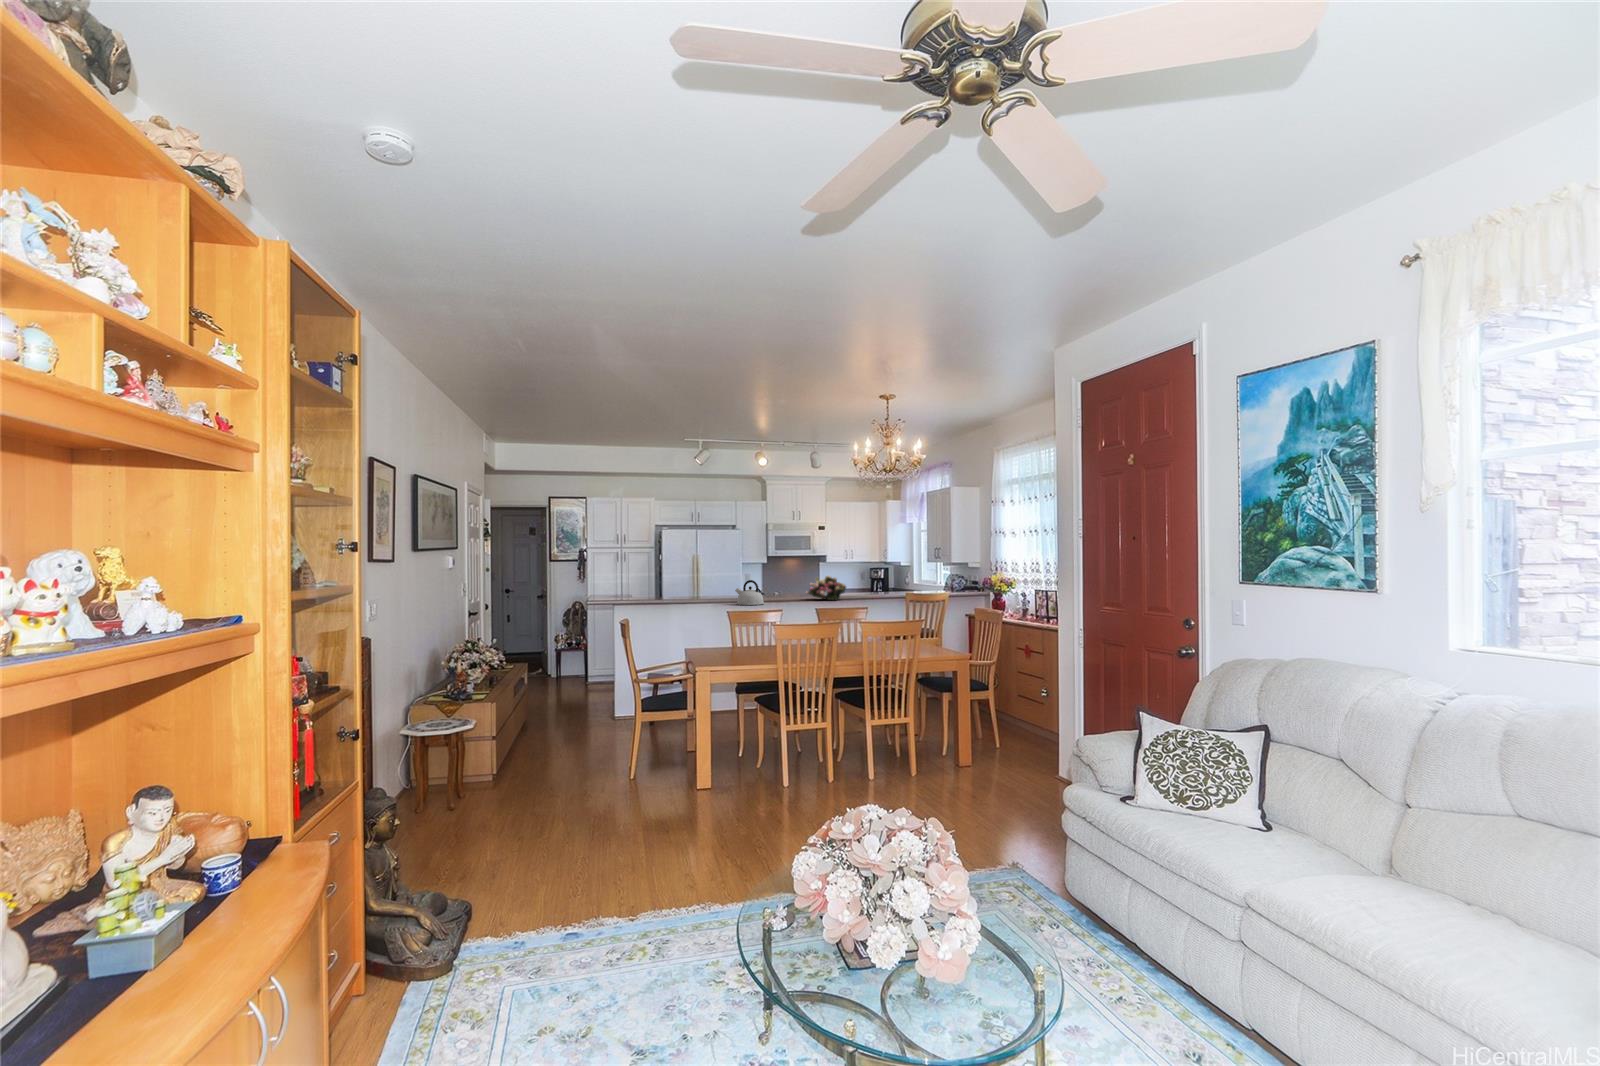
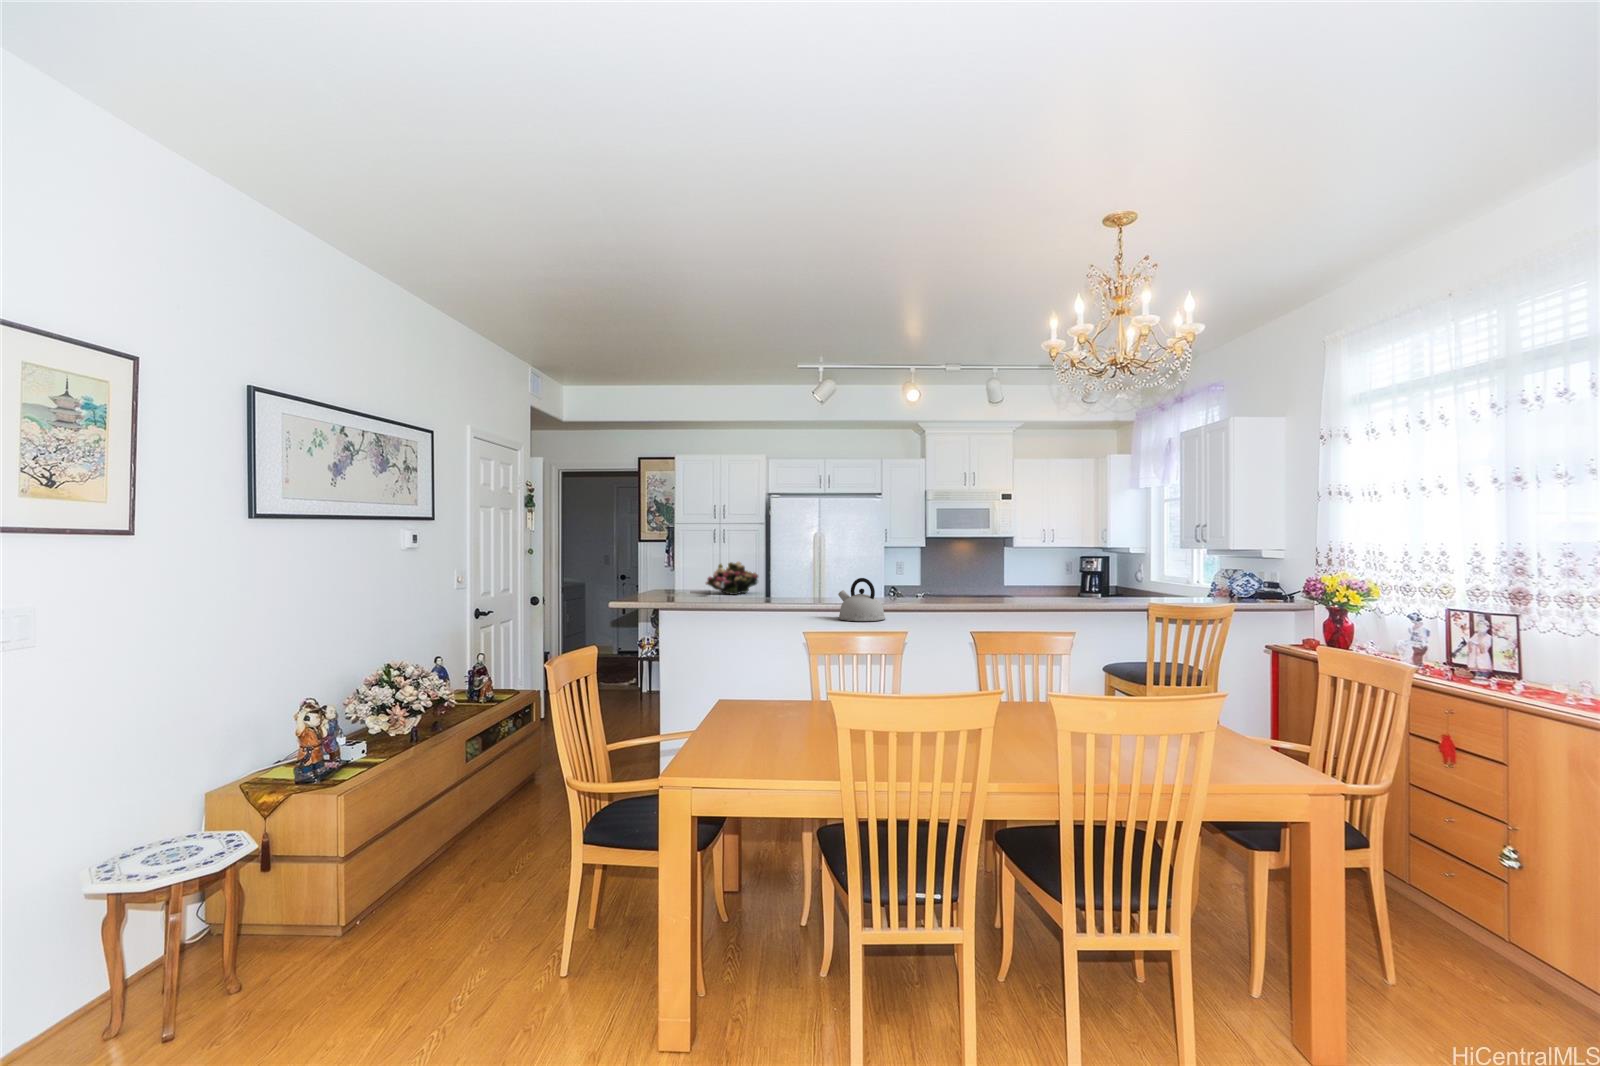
flower arrangement: present [806,575,846,600] -> present [706,561,758,595]

